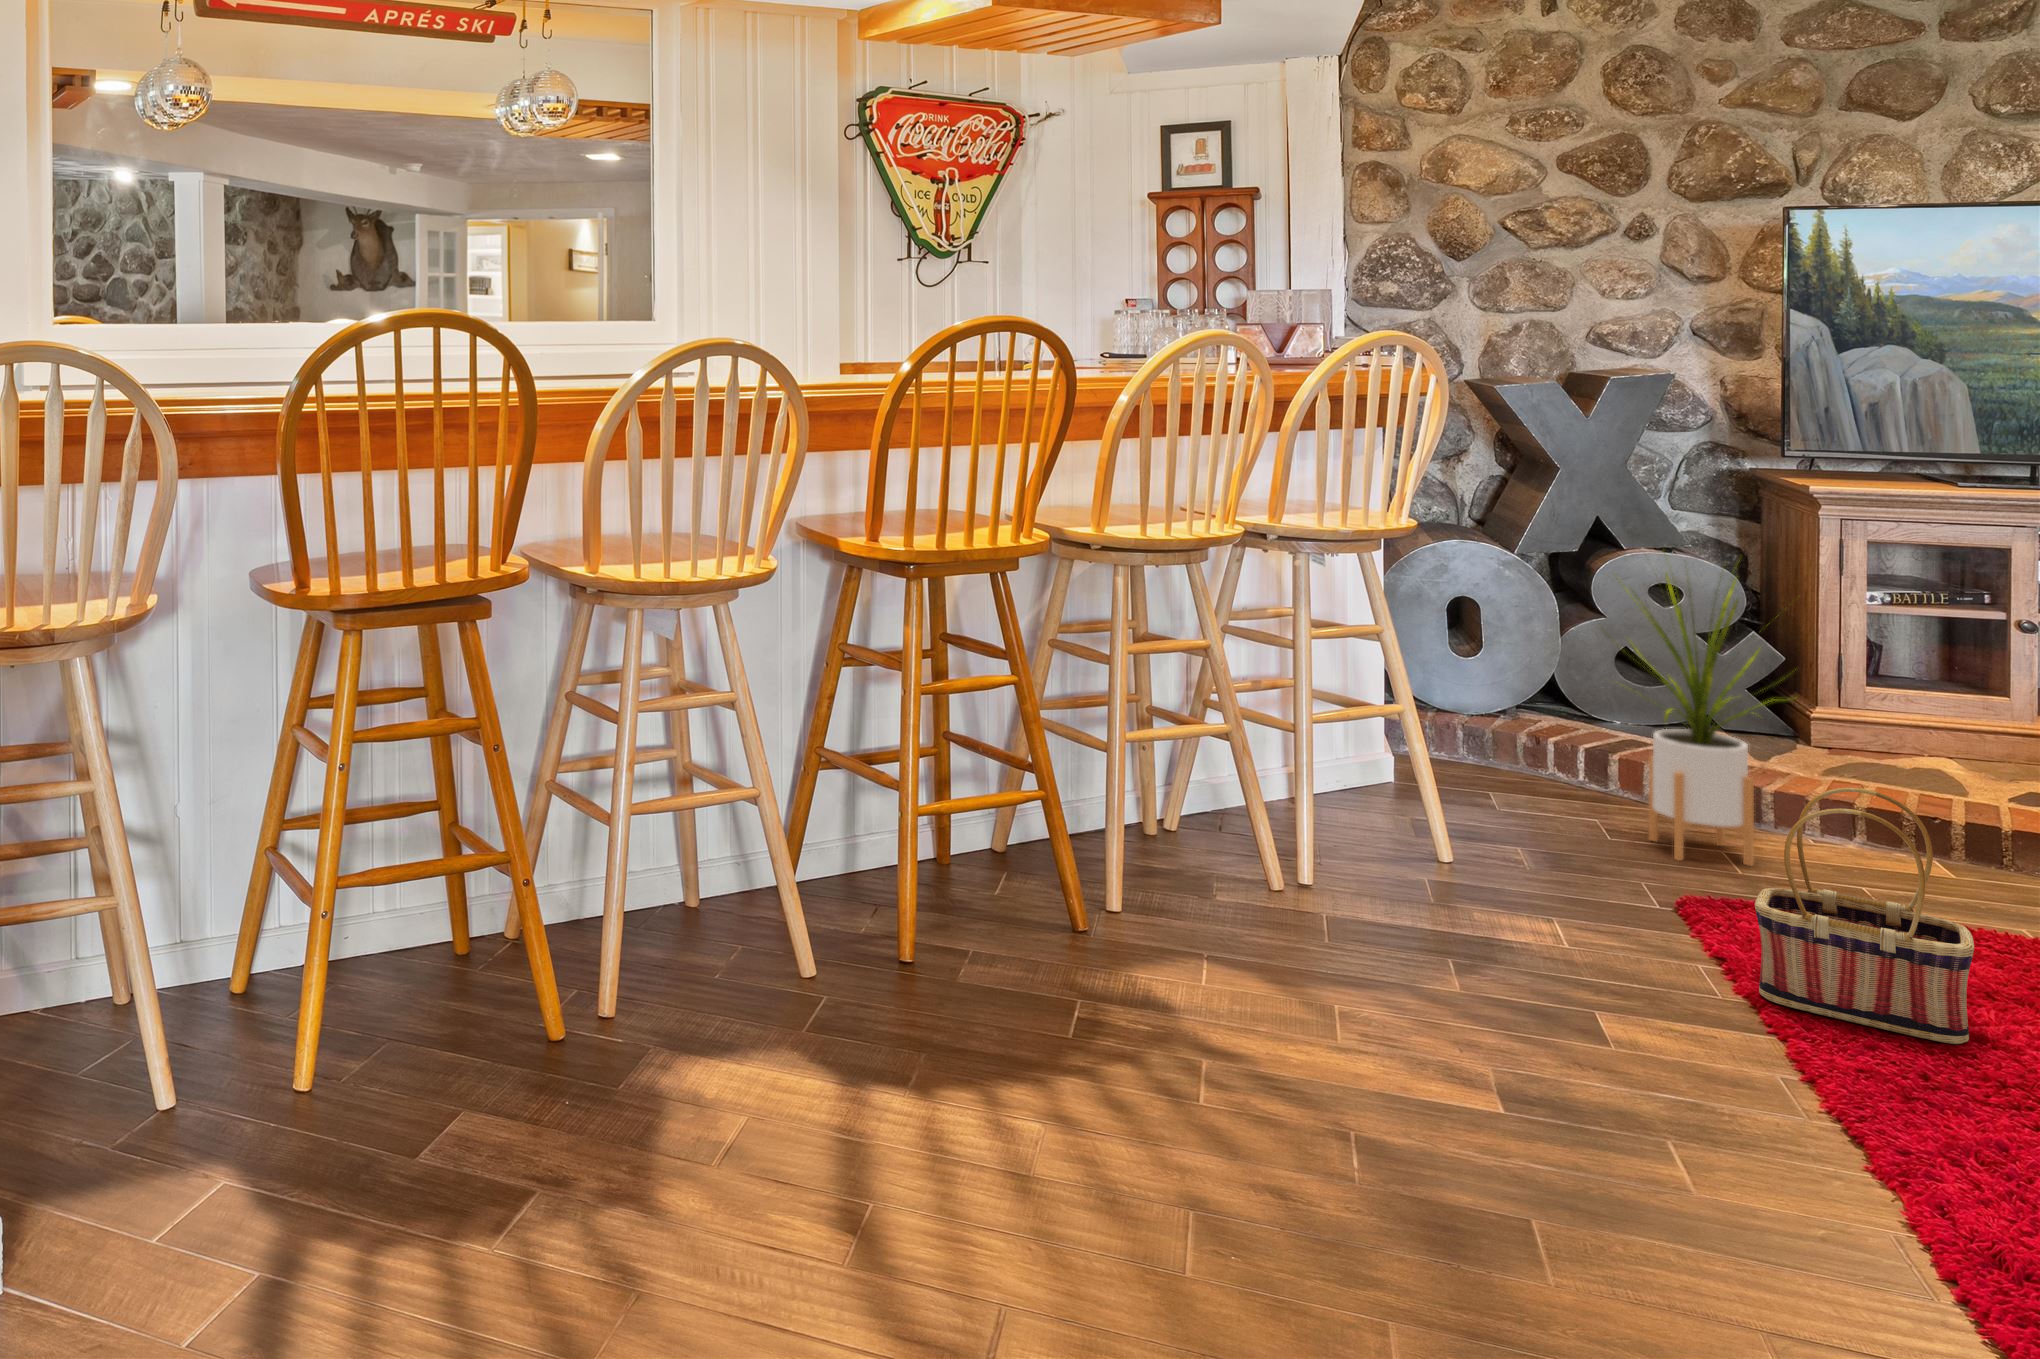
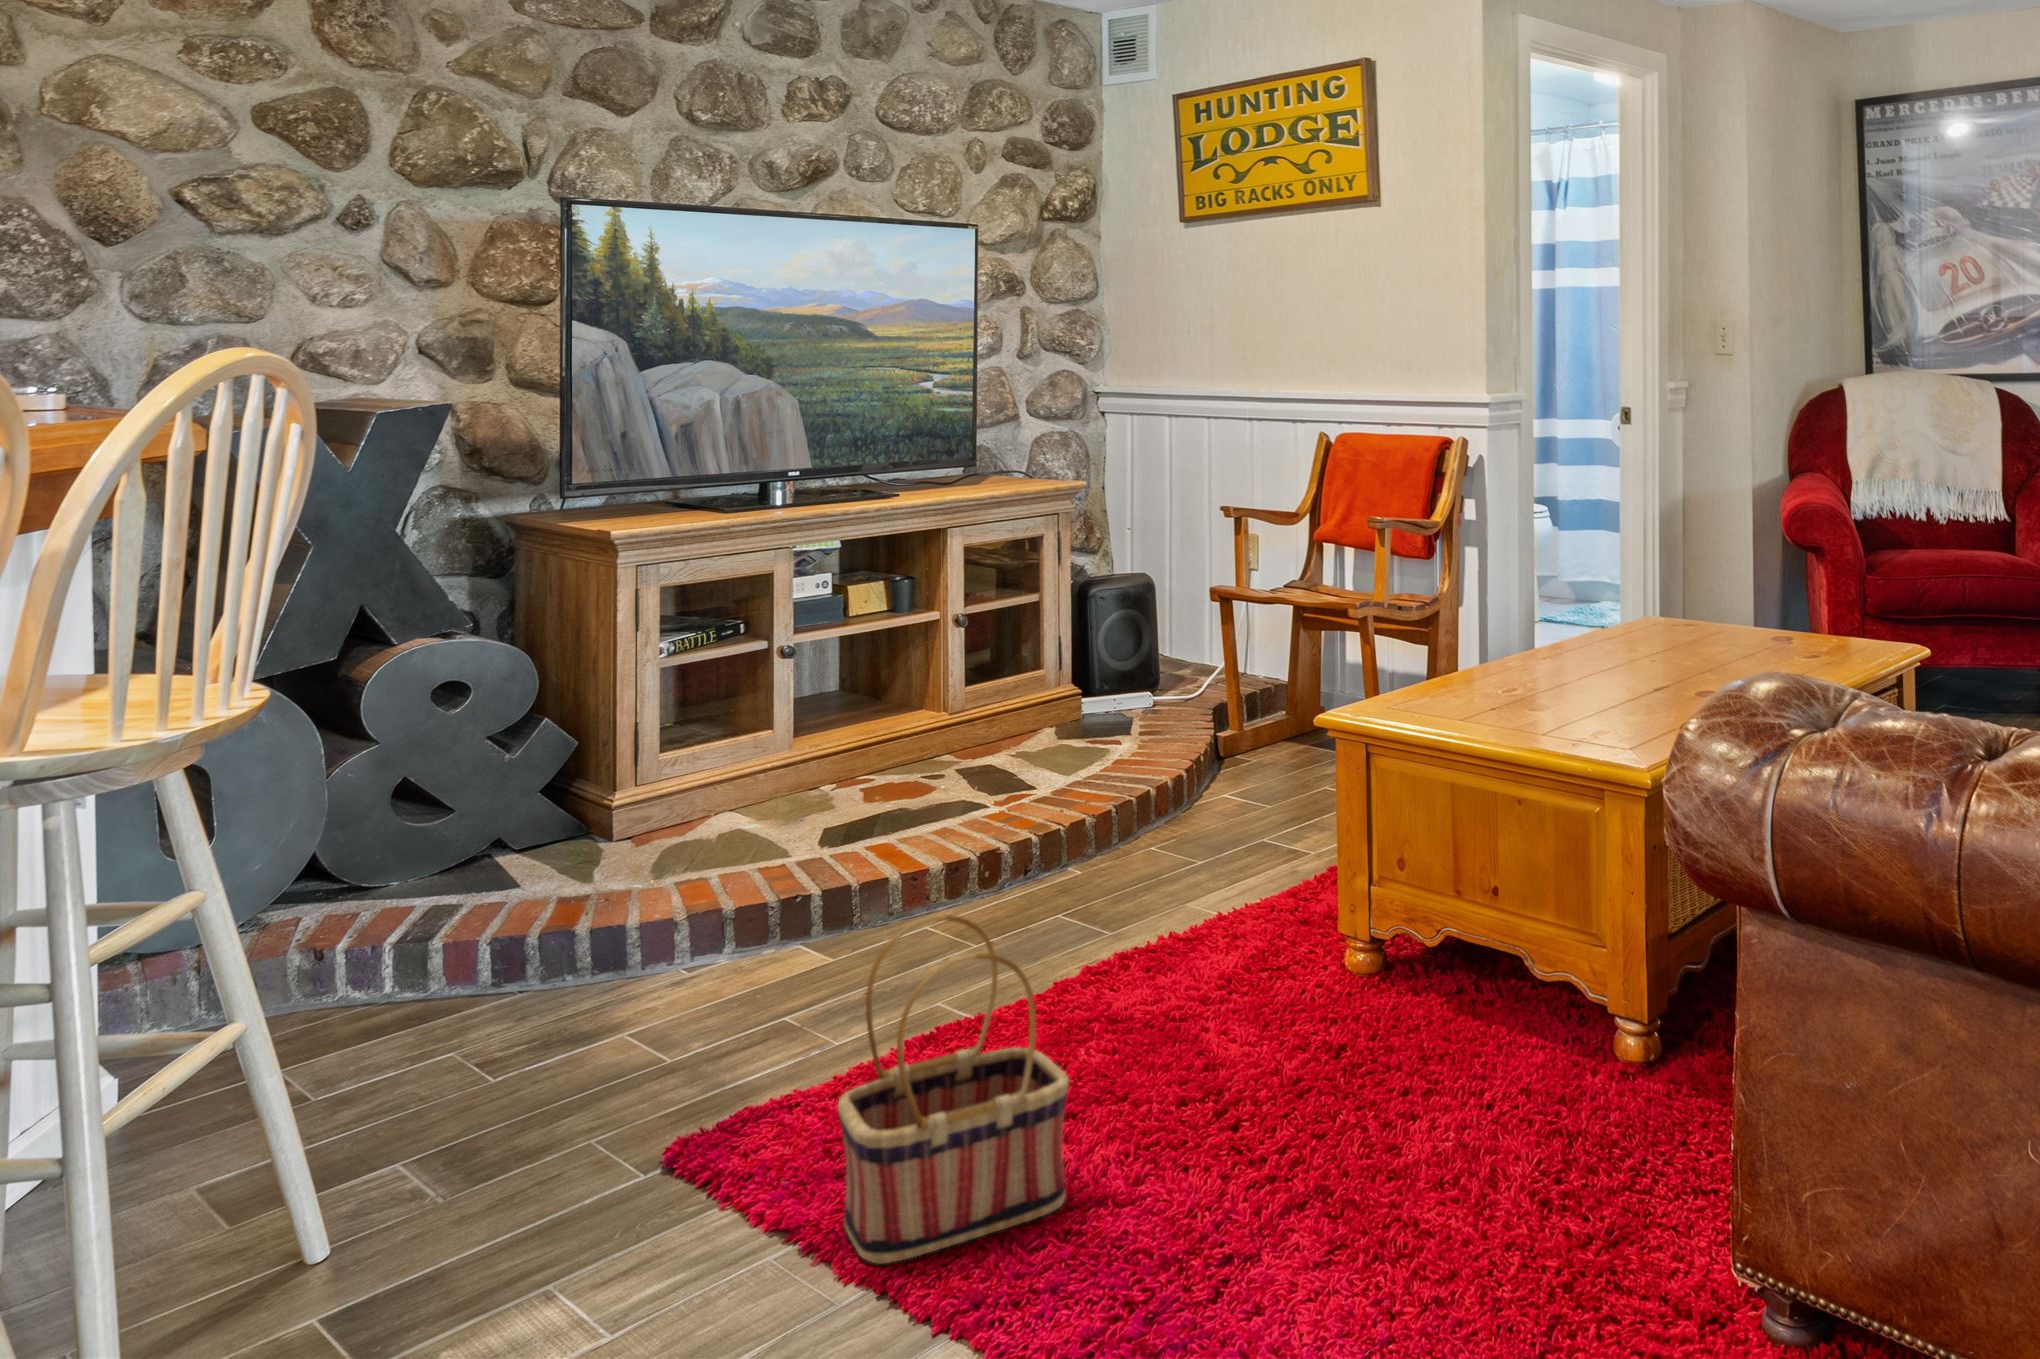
house plant: present [1603,564,1778,866] -> none [482,630,723,1075]

